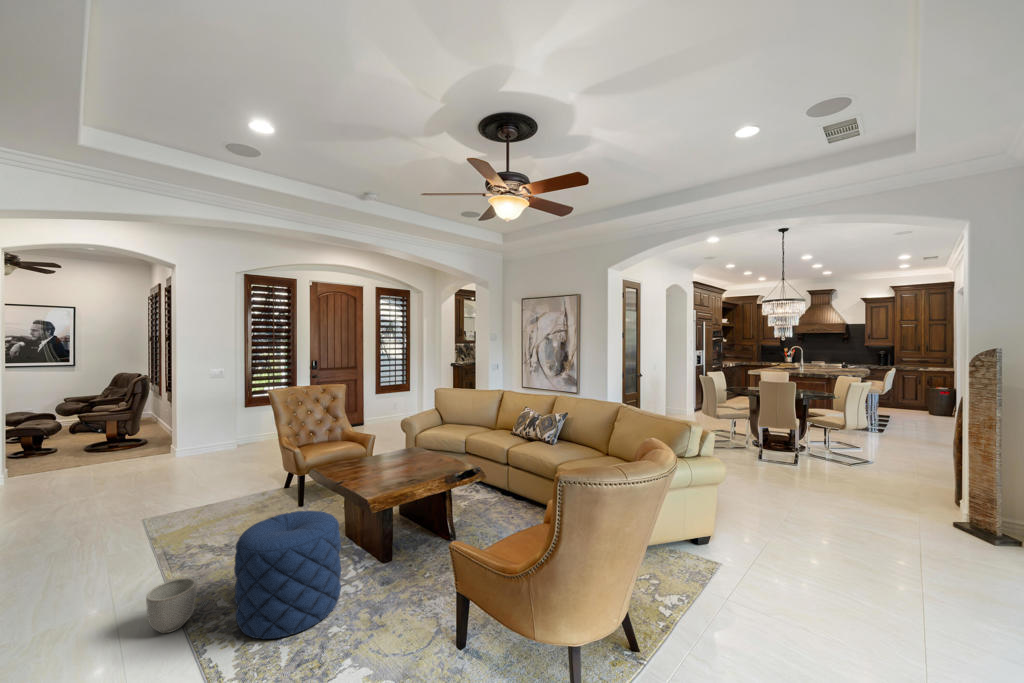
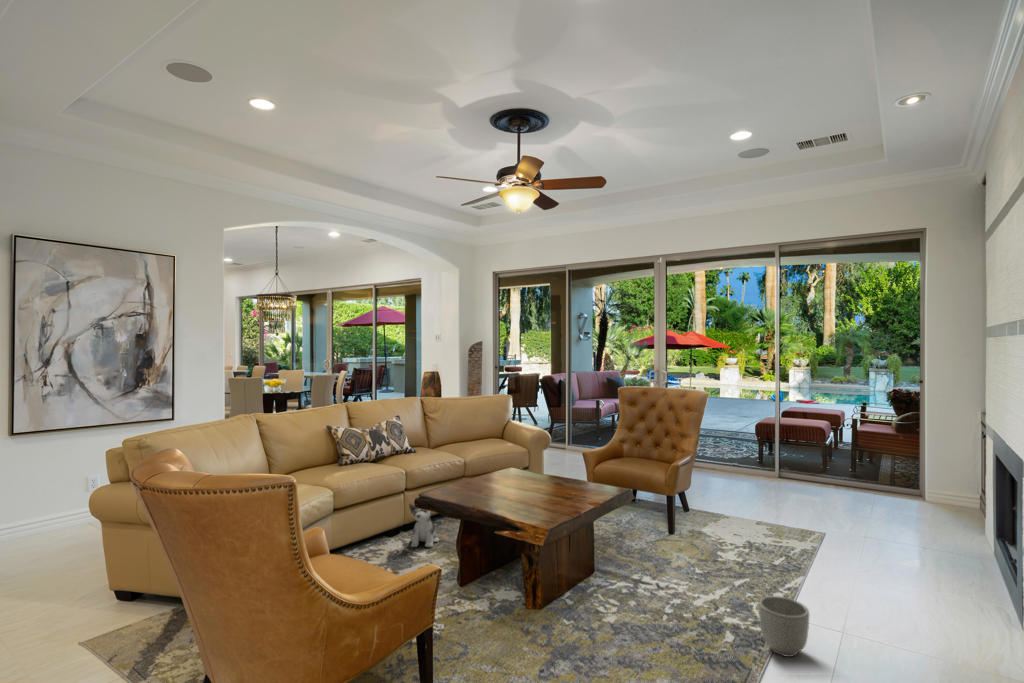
plush toy: none [472,468,503,505] -> present [409,504,438,547]
pouf: present [234,511,341,639] -> none [650,499,749,617]

